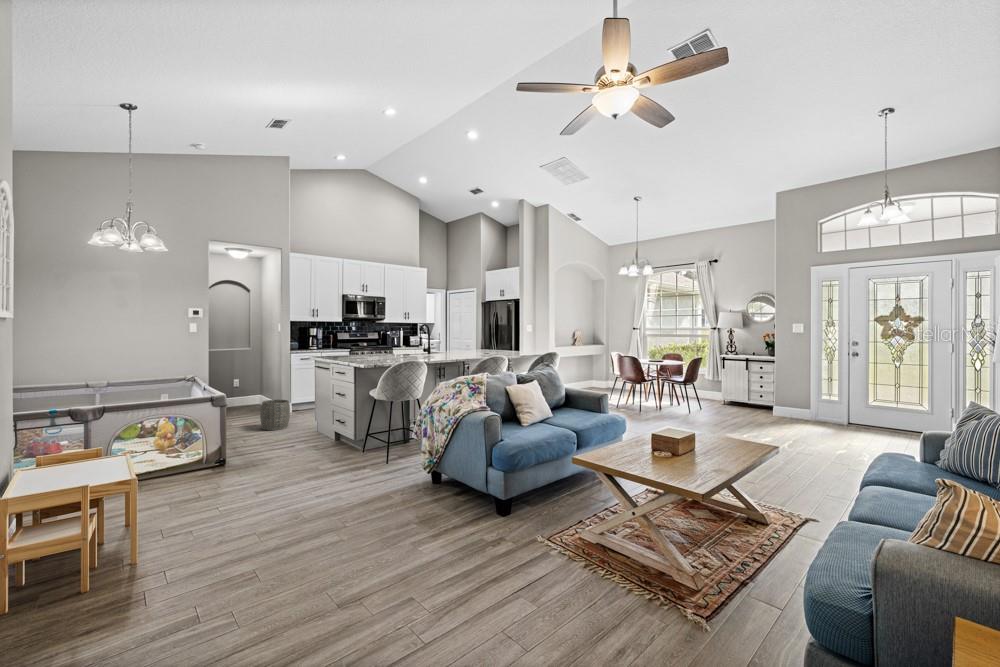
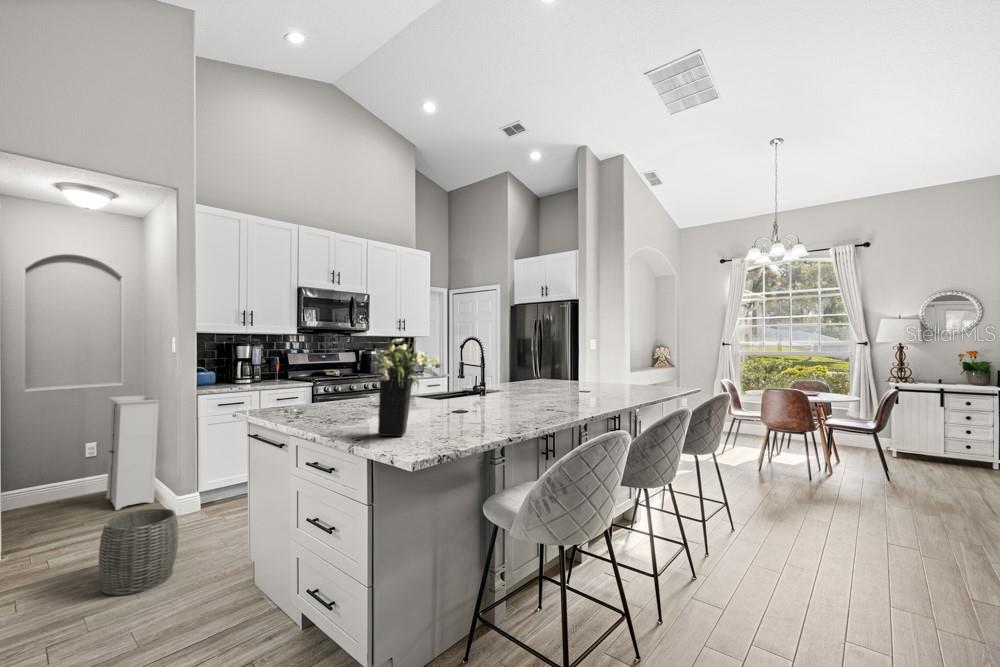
flower arrangement: none [360,324,389,359] -> present [371,338,442,436]
storage cabinet: none [246,354,272,411] -> present [107,395,159,510]

